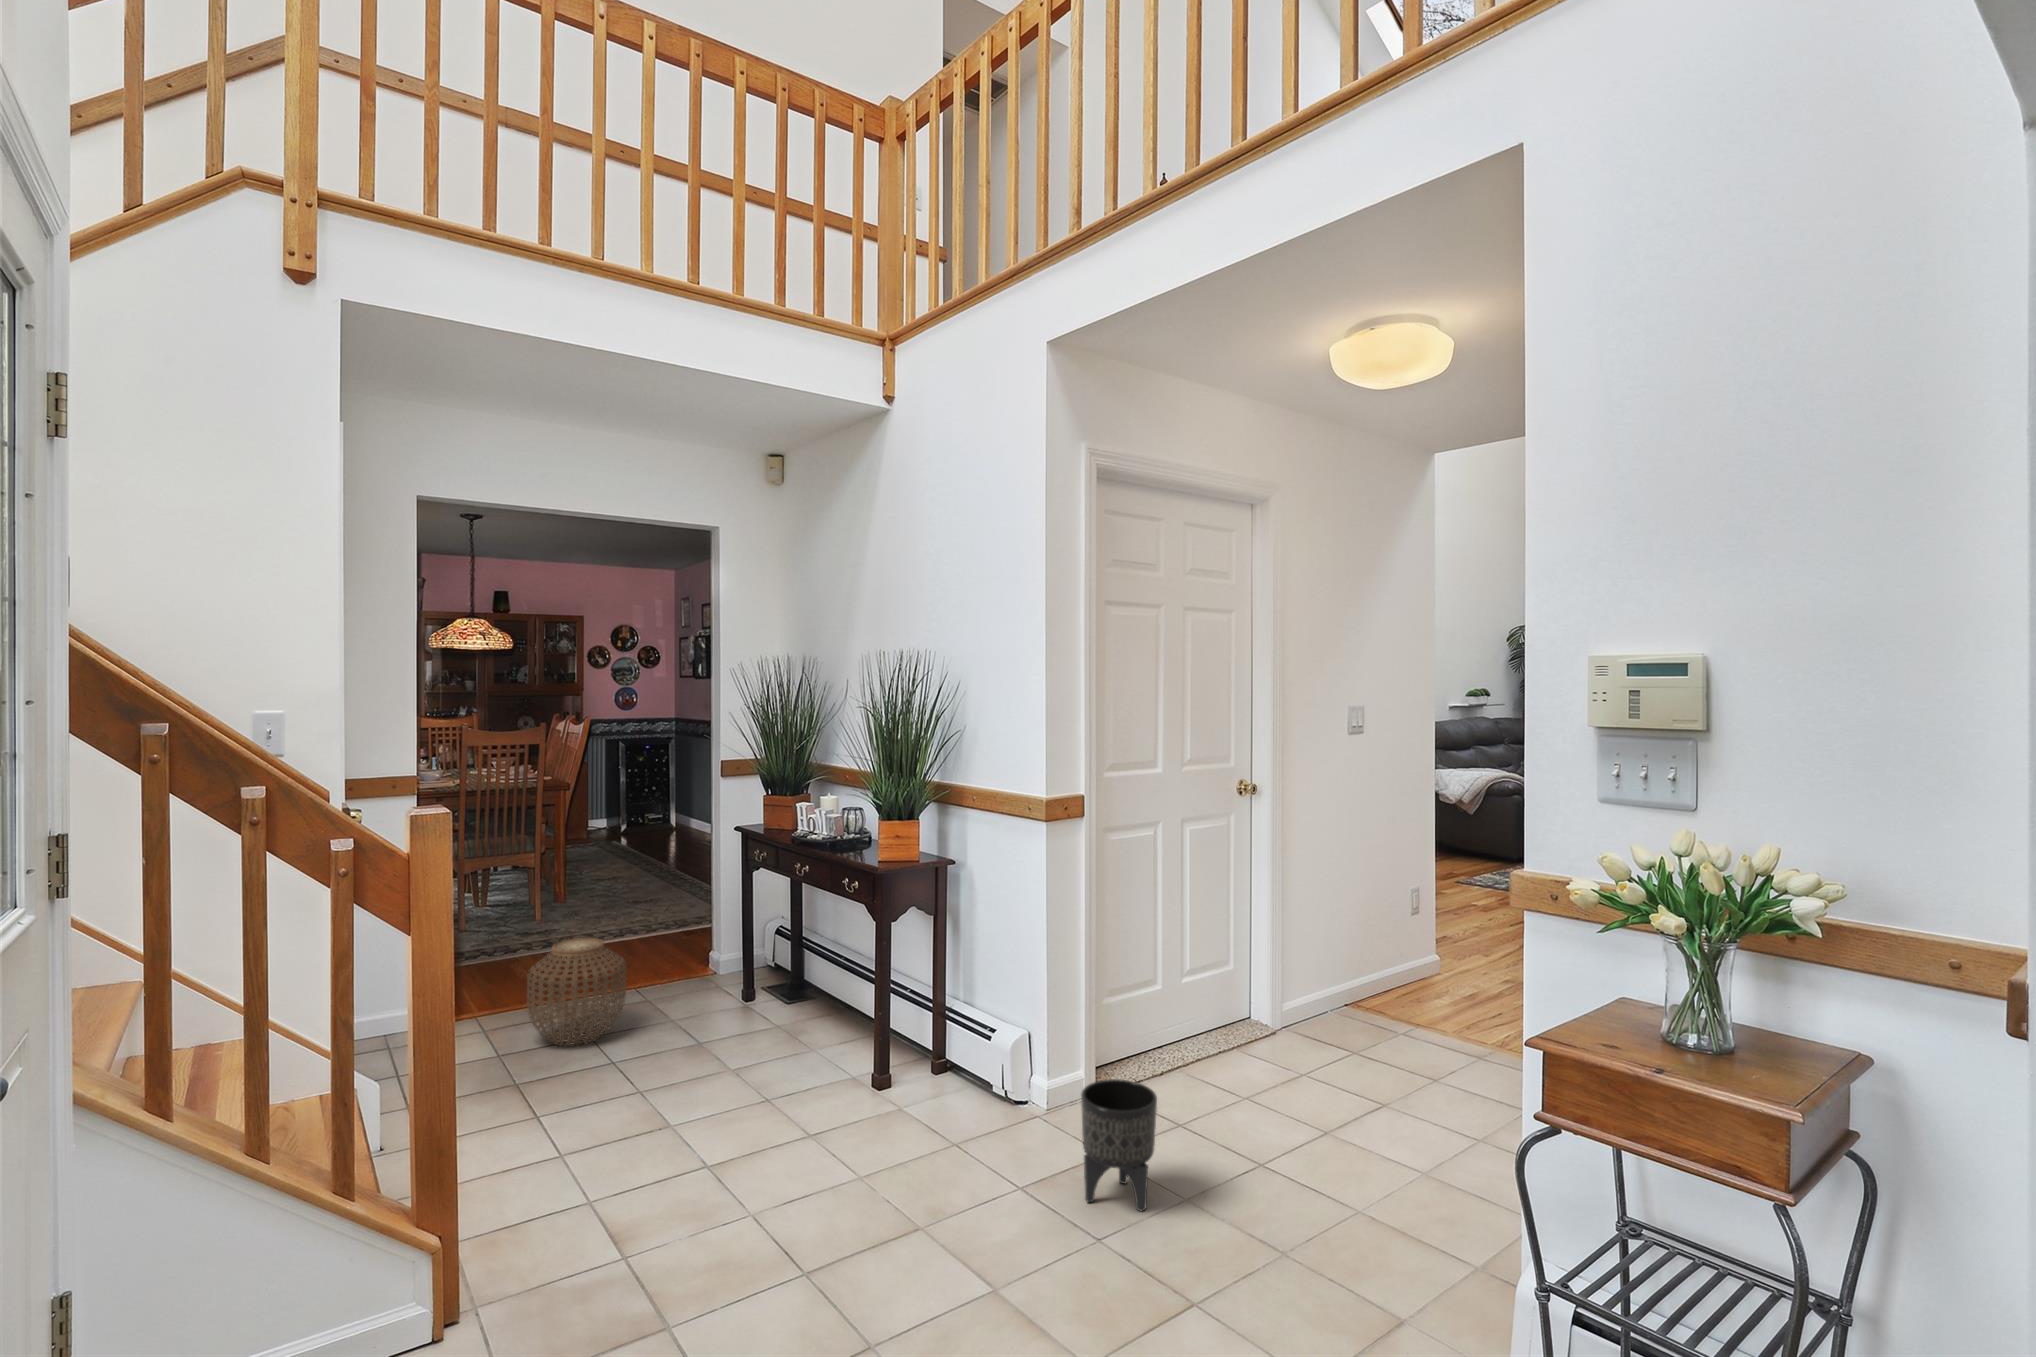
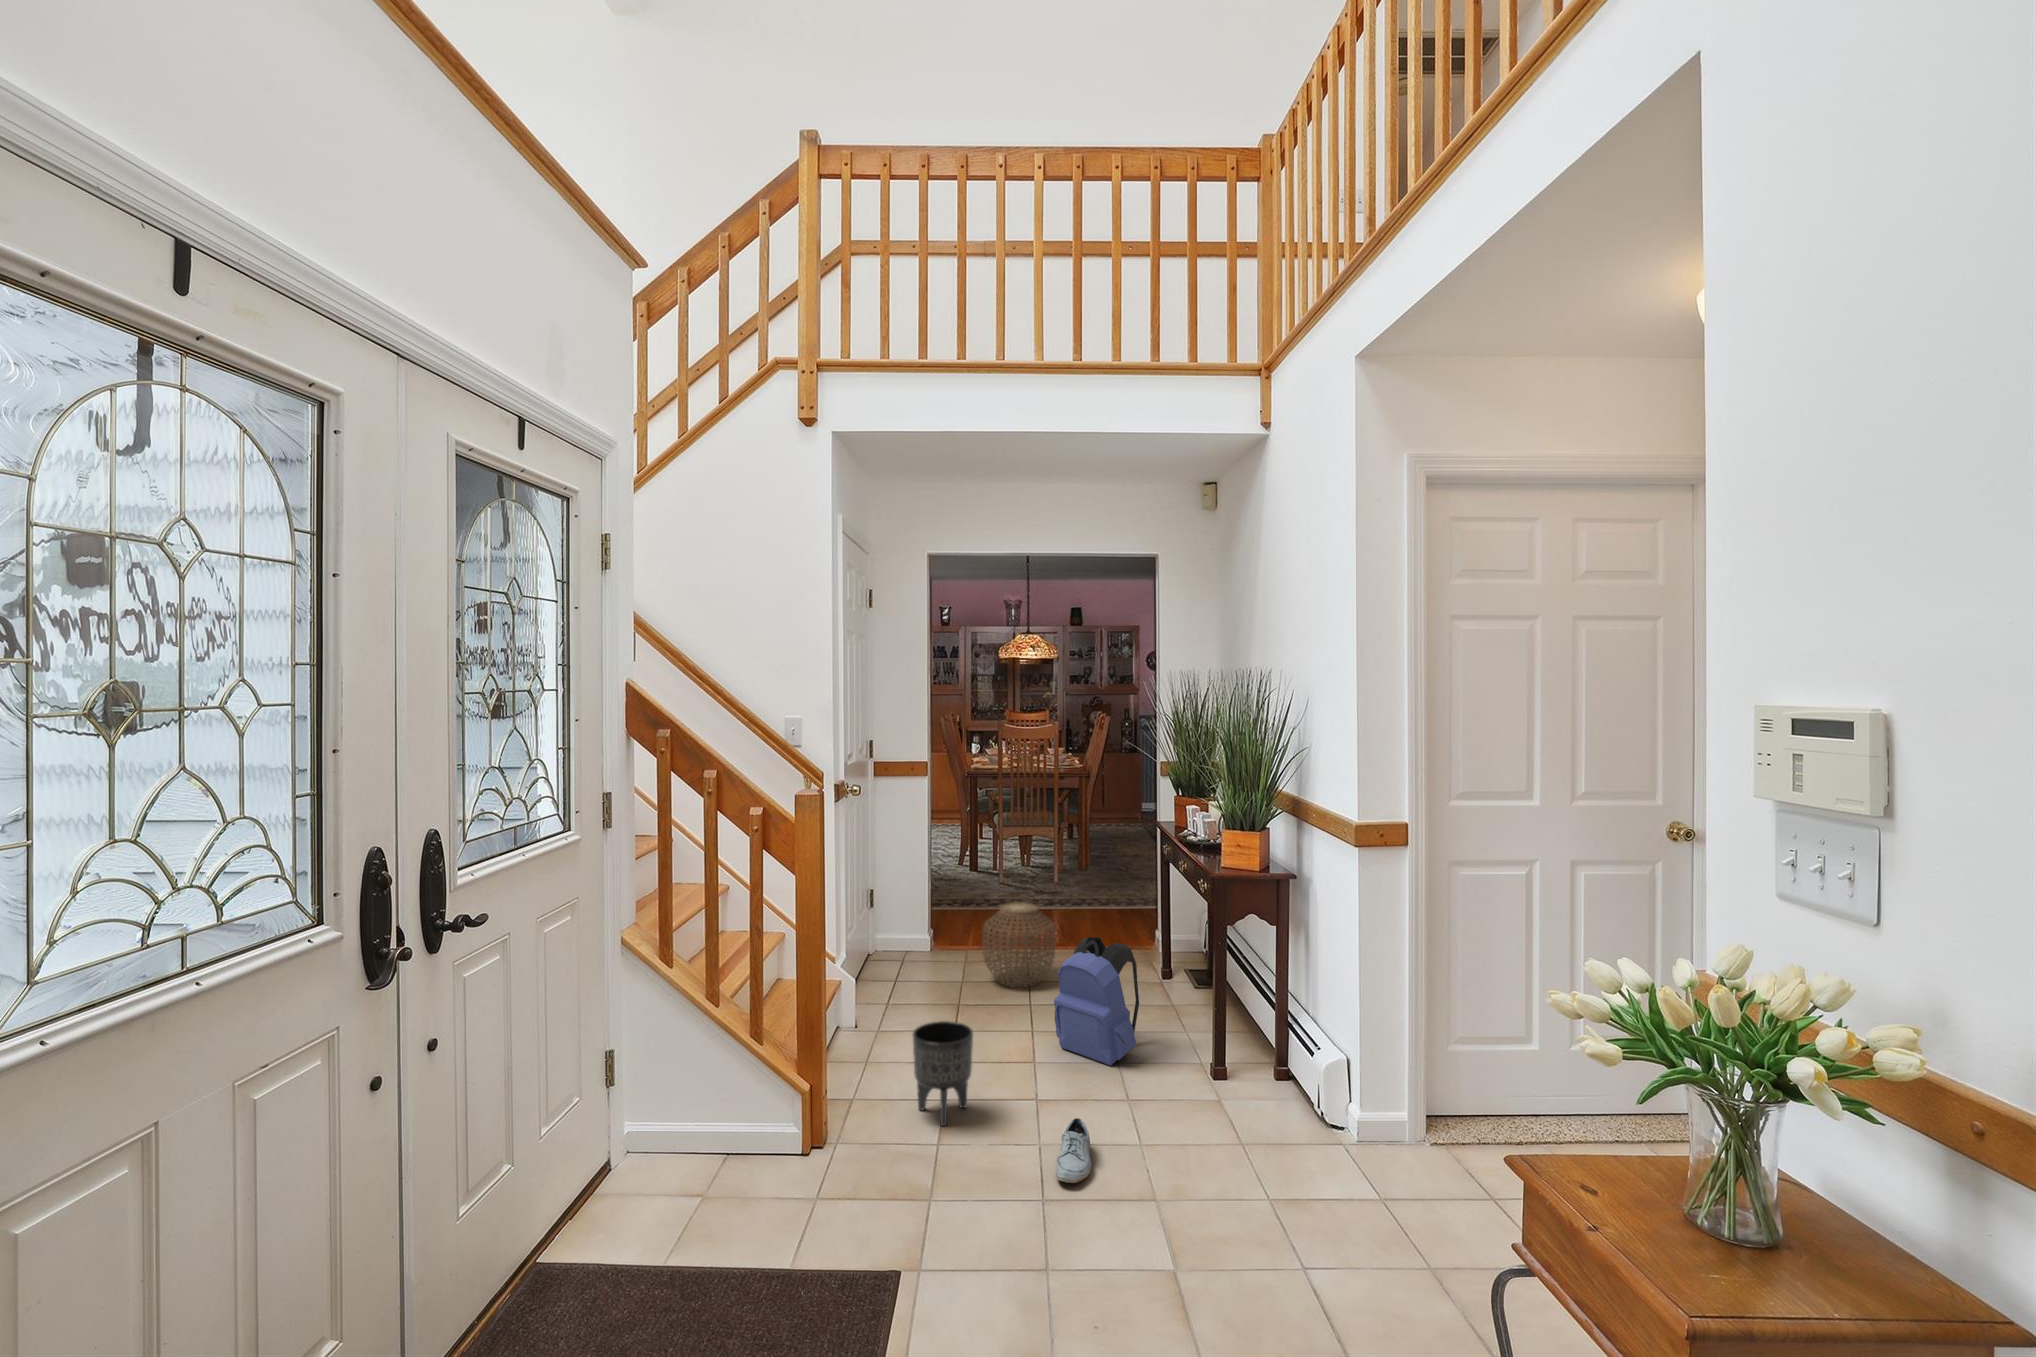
backpack: none [681,960,786,1103] -> present [1054,937,1139,1066]
planter: present [1081,1079,1157,1211] -> present [913,1021,973,1126]
shoe: none [787,1168,836,1244] -> present [1056,1118,1091,1183]

